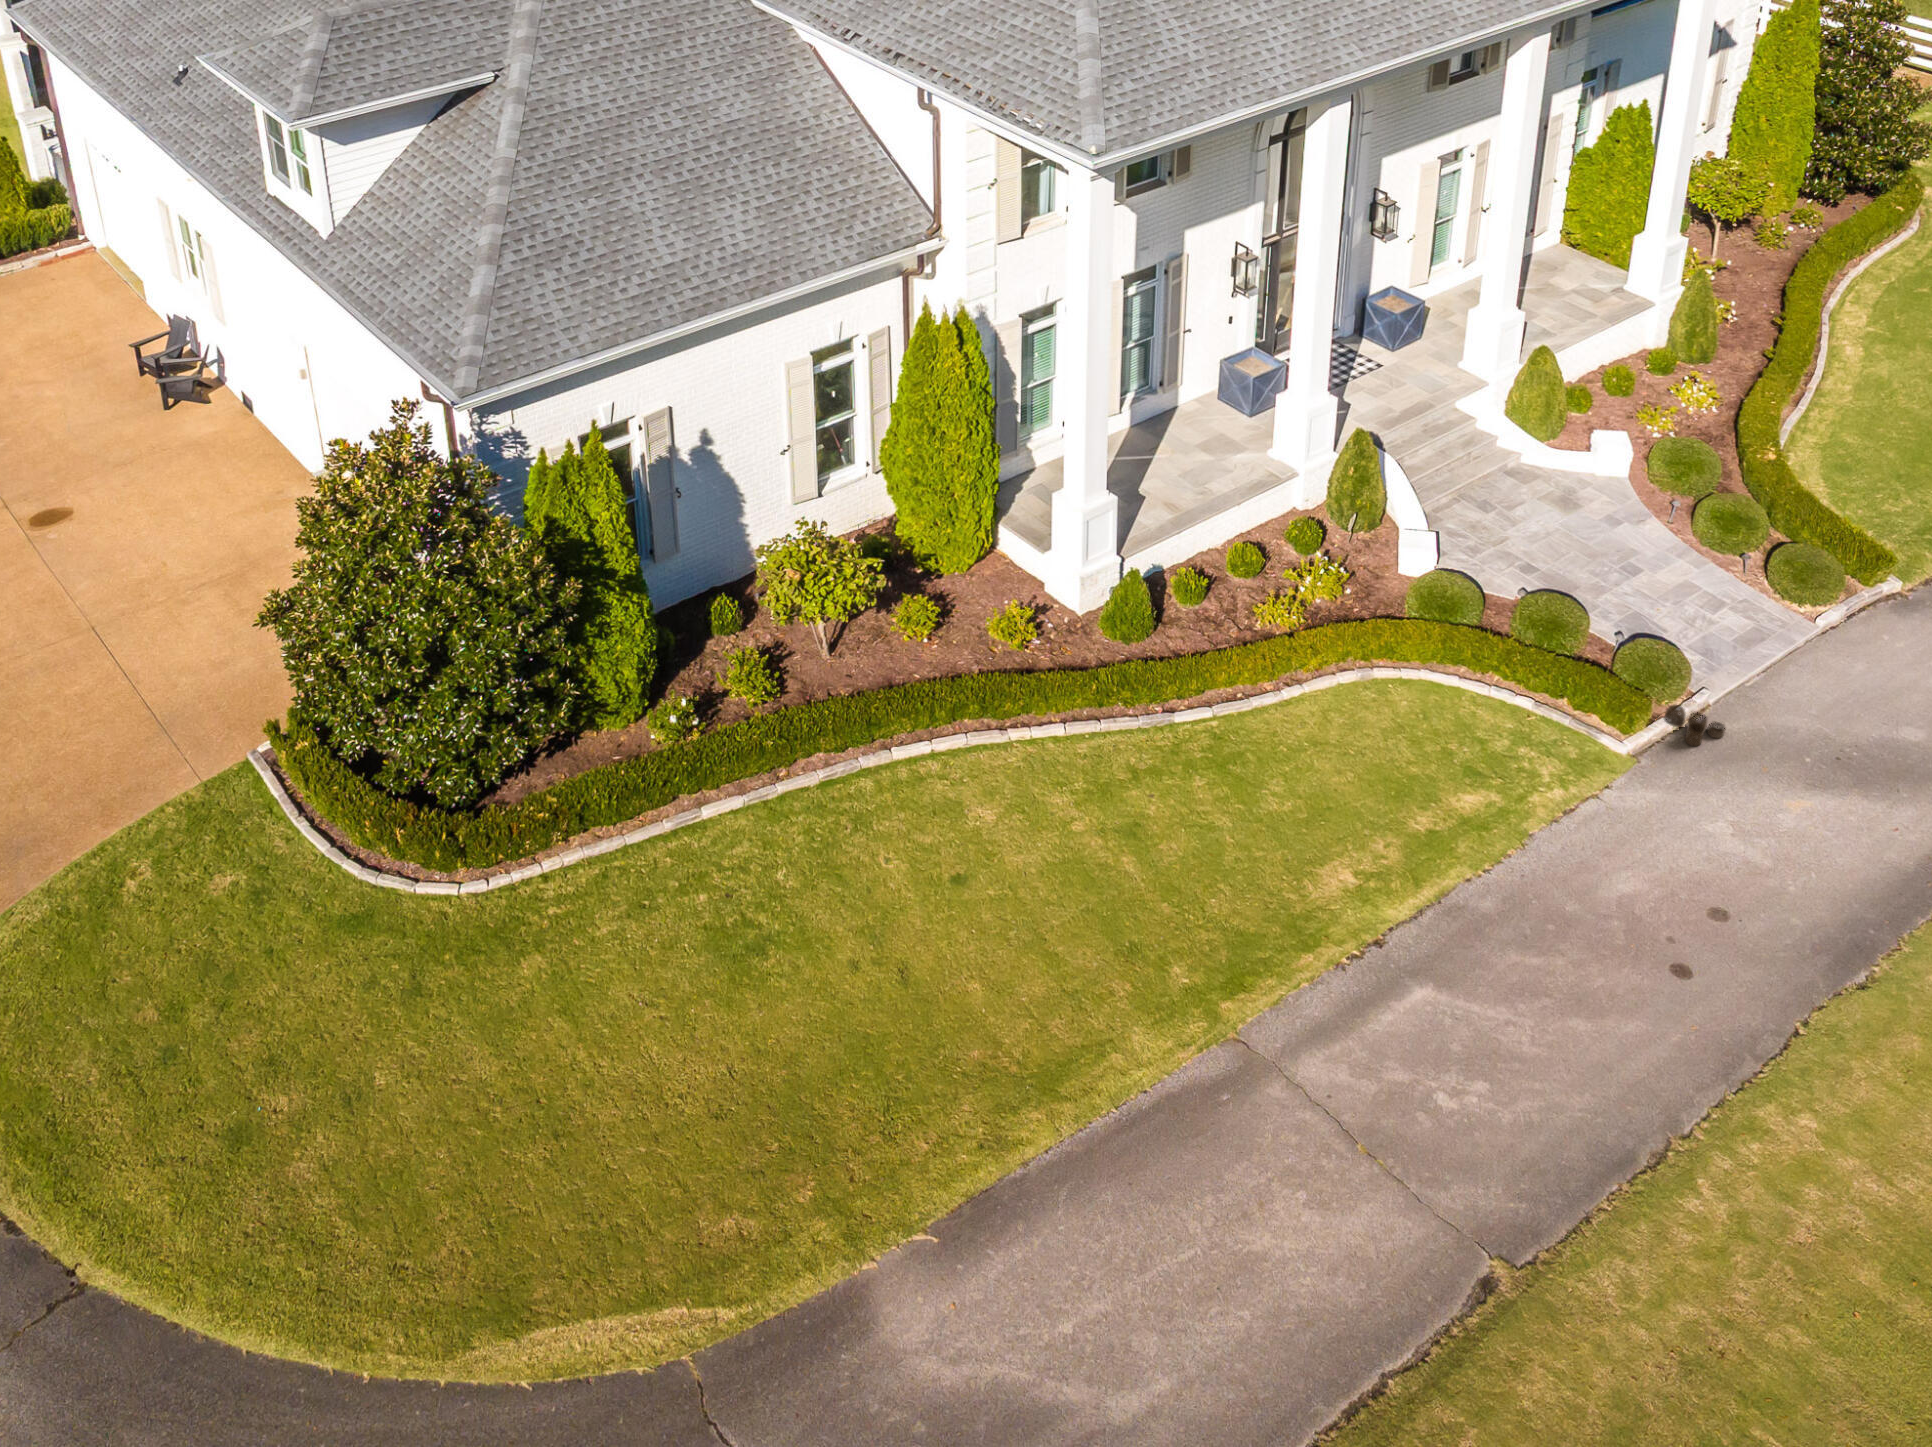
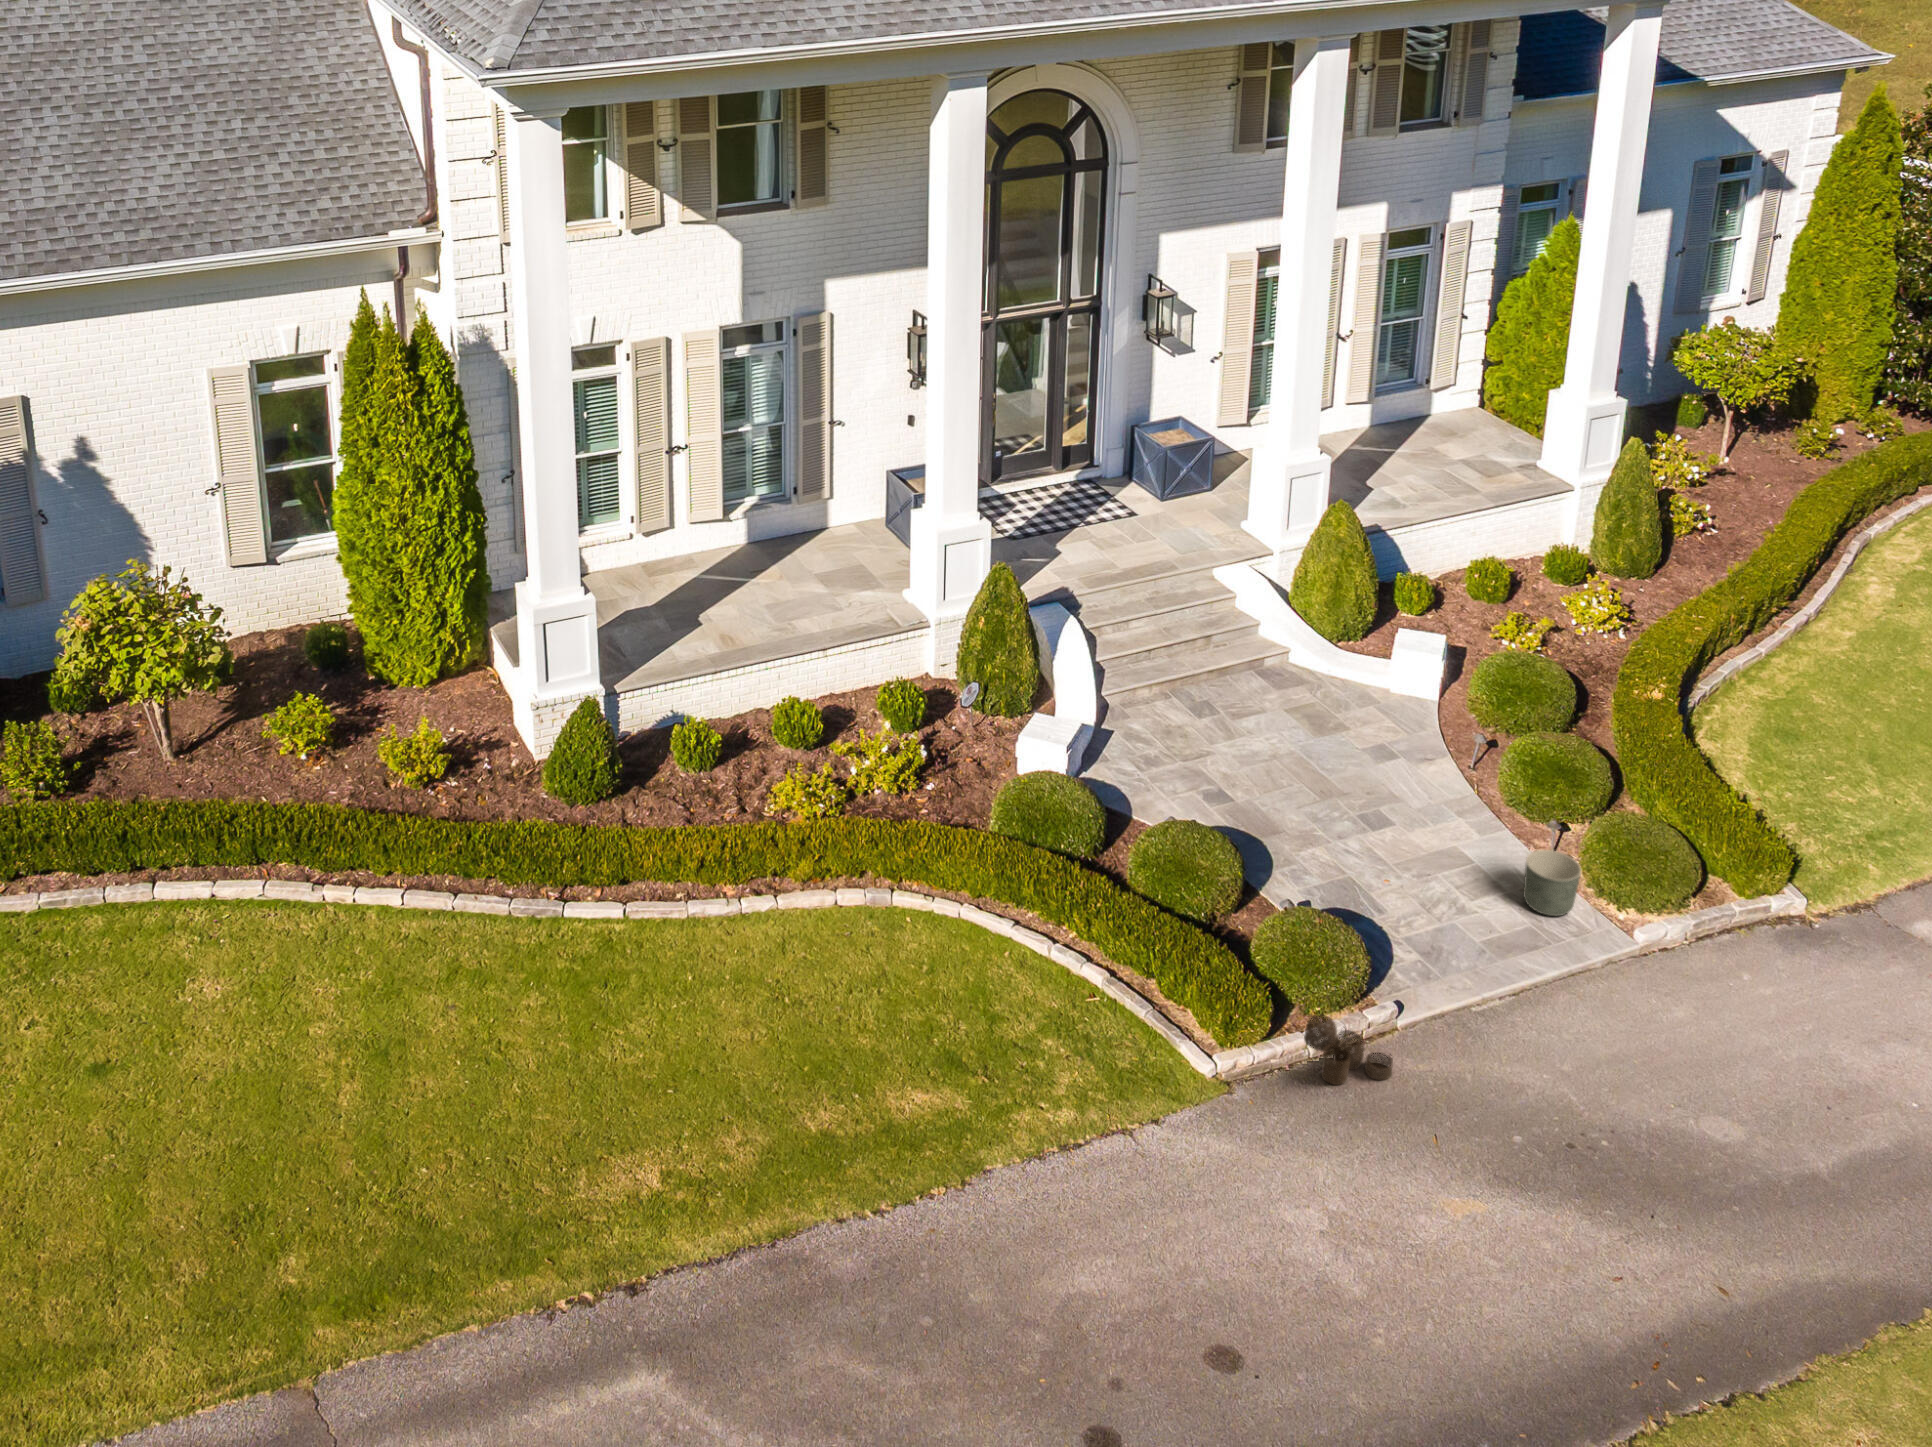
planter: none [1741,573,1780,614] -> present [1523,850,1581,916]

